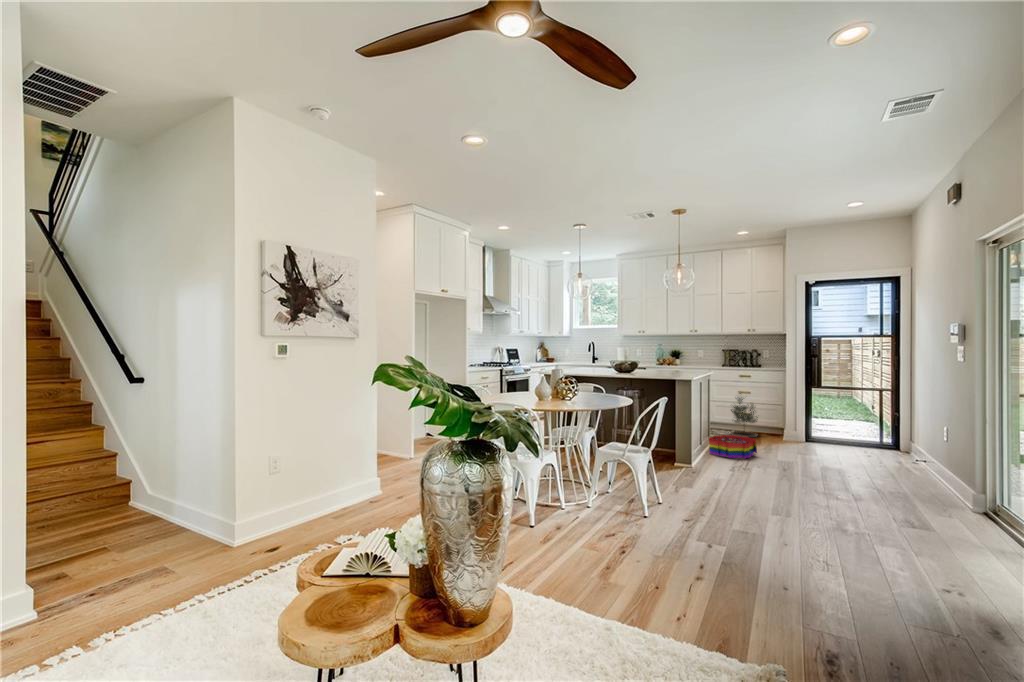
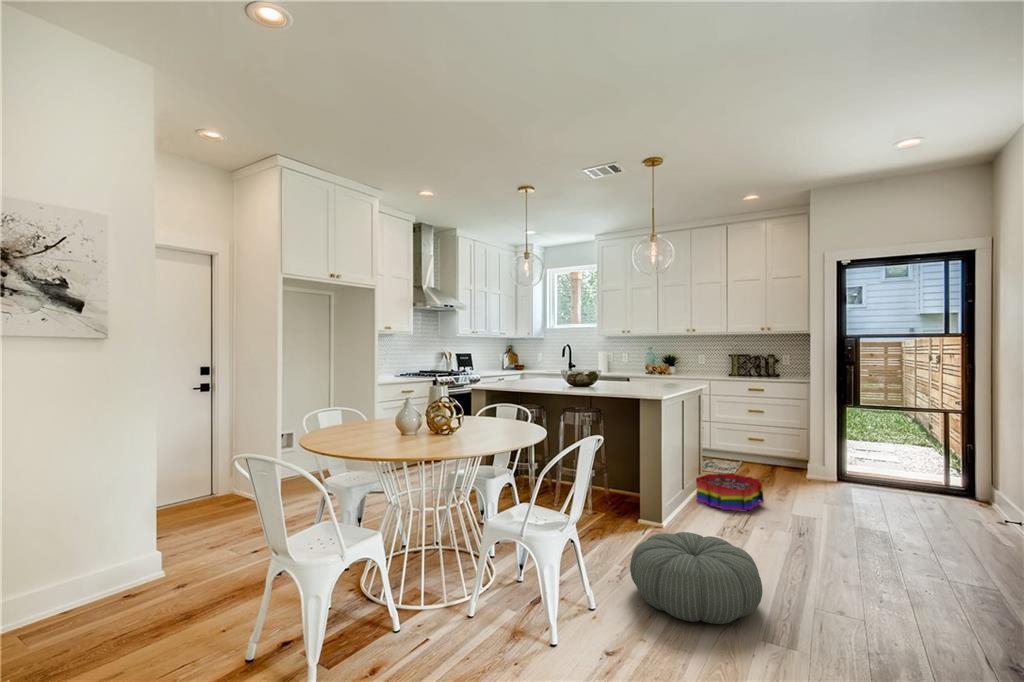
potted tree: present [731,393,758,437] -> none [734,409,775,472]
pouf: none [686,461,769,507] -> present [630,532,763,624]

